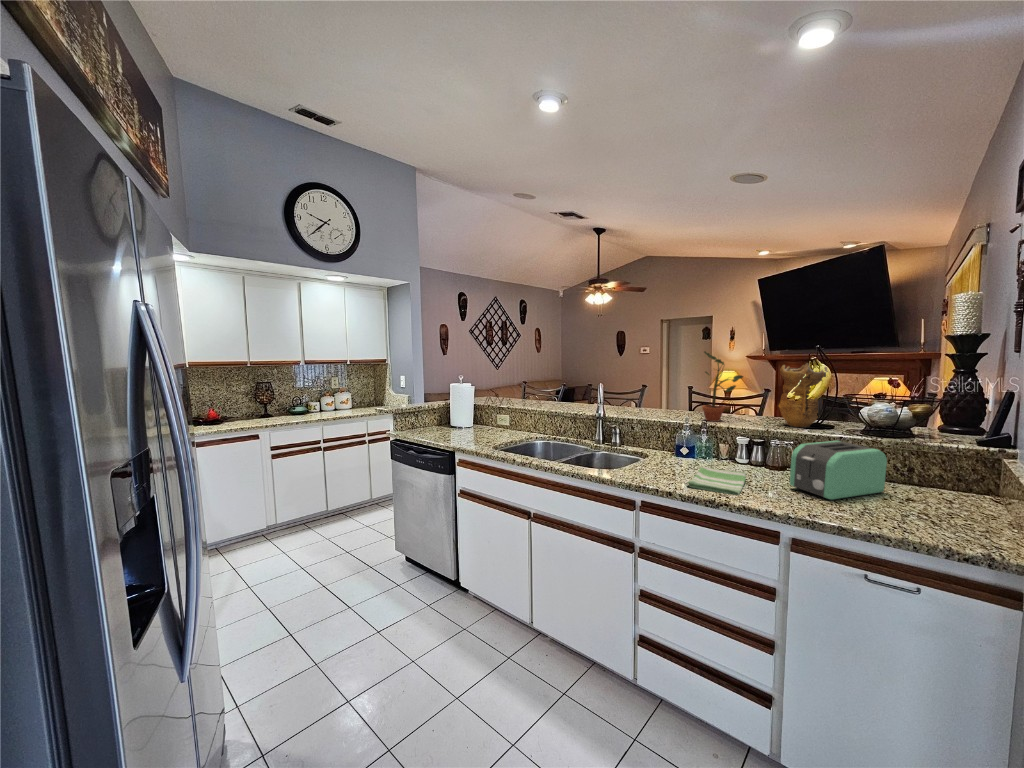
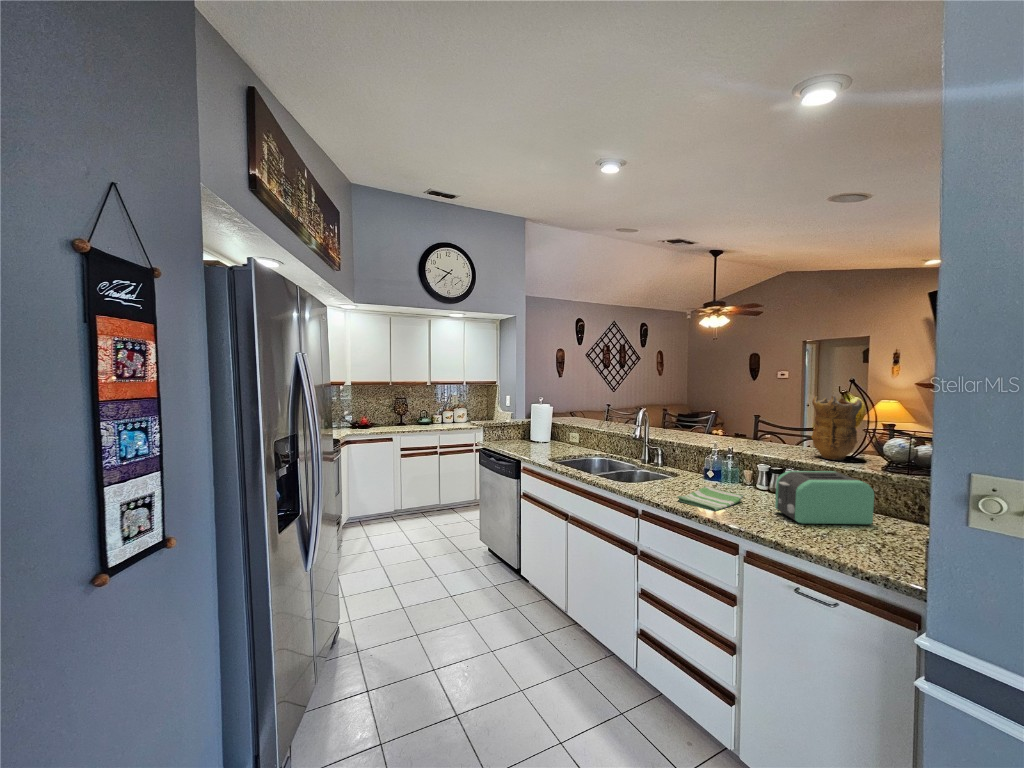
potted plant: present [702,351,743,422] -> none [738,381,782,449]

